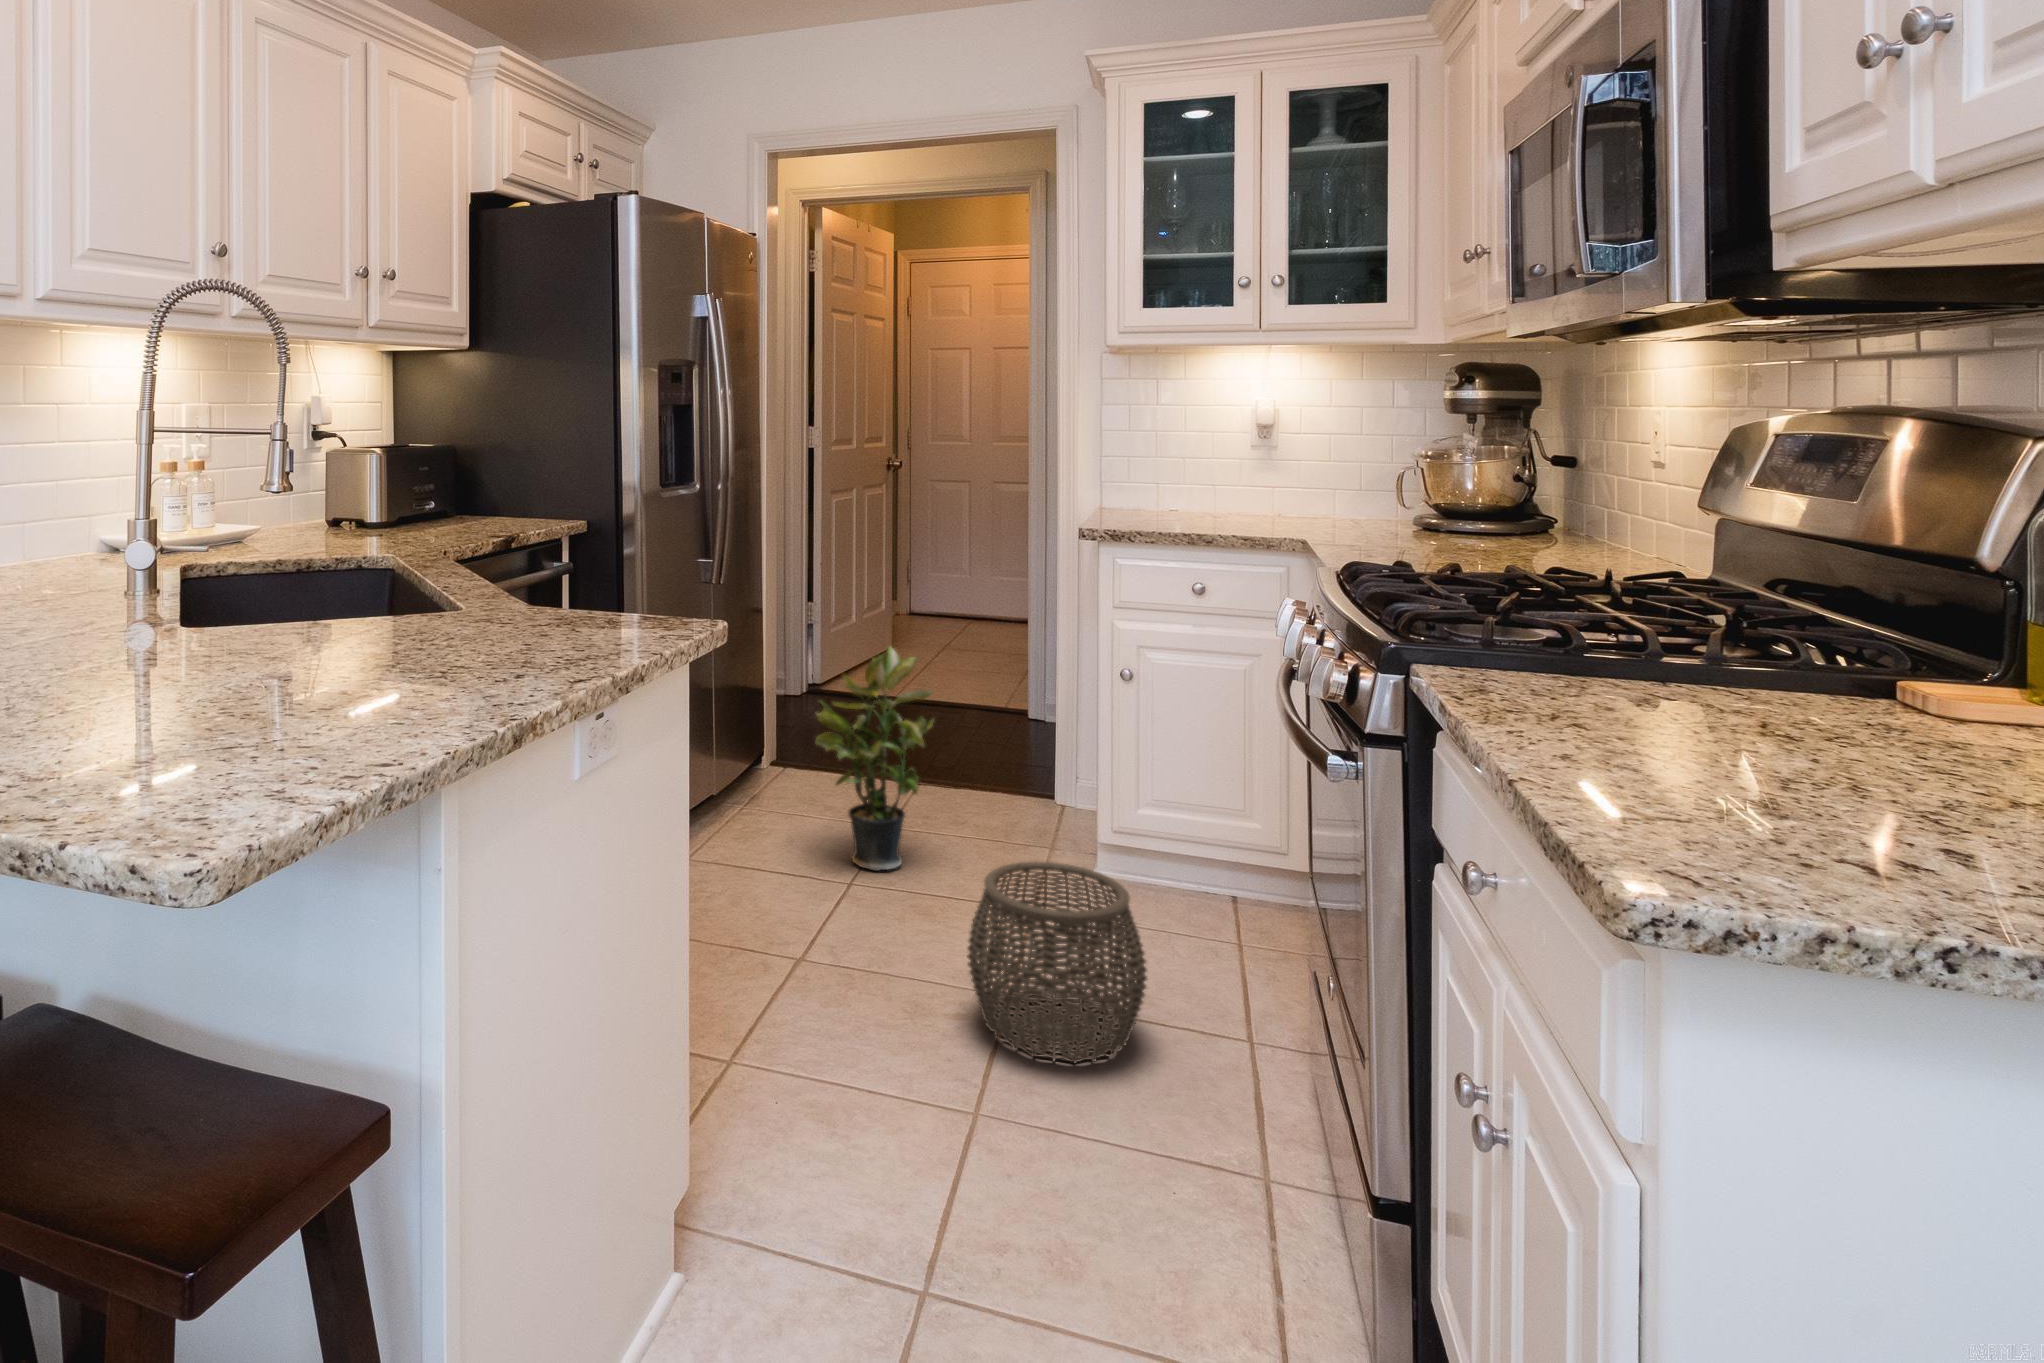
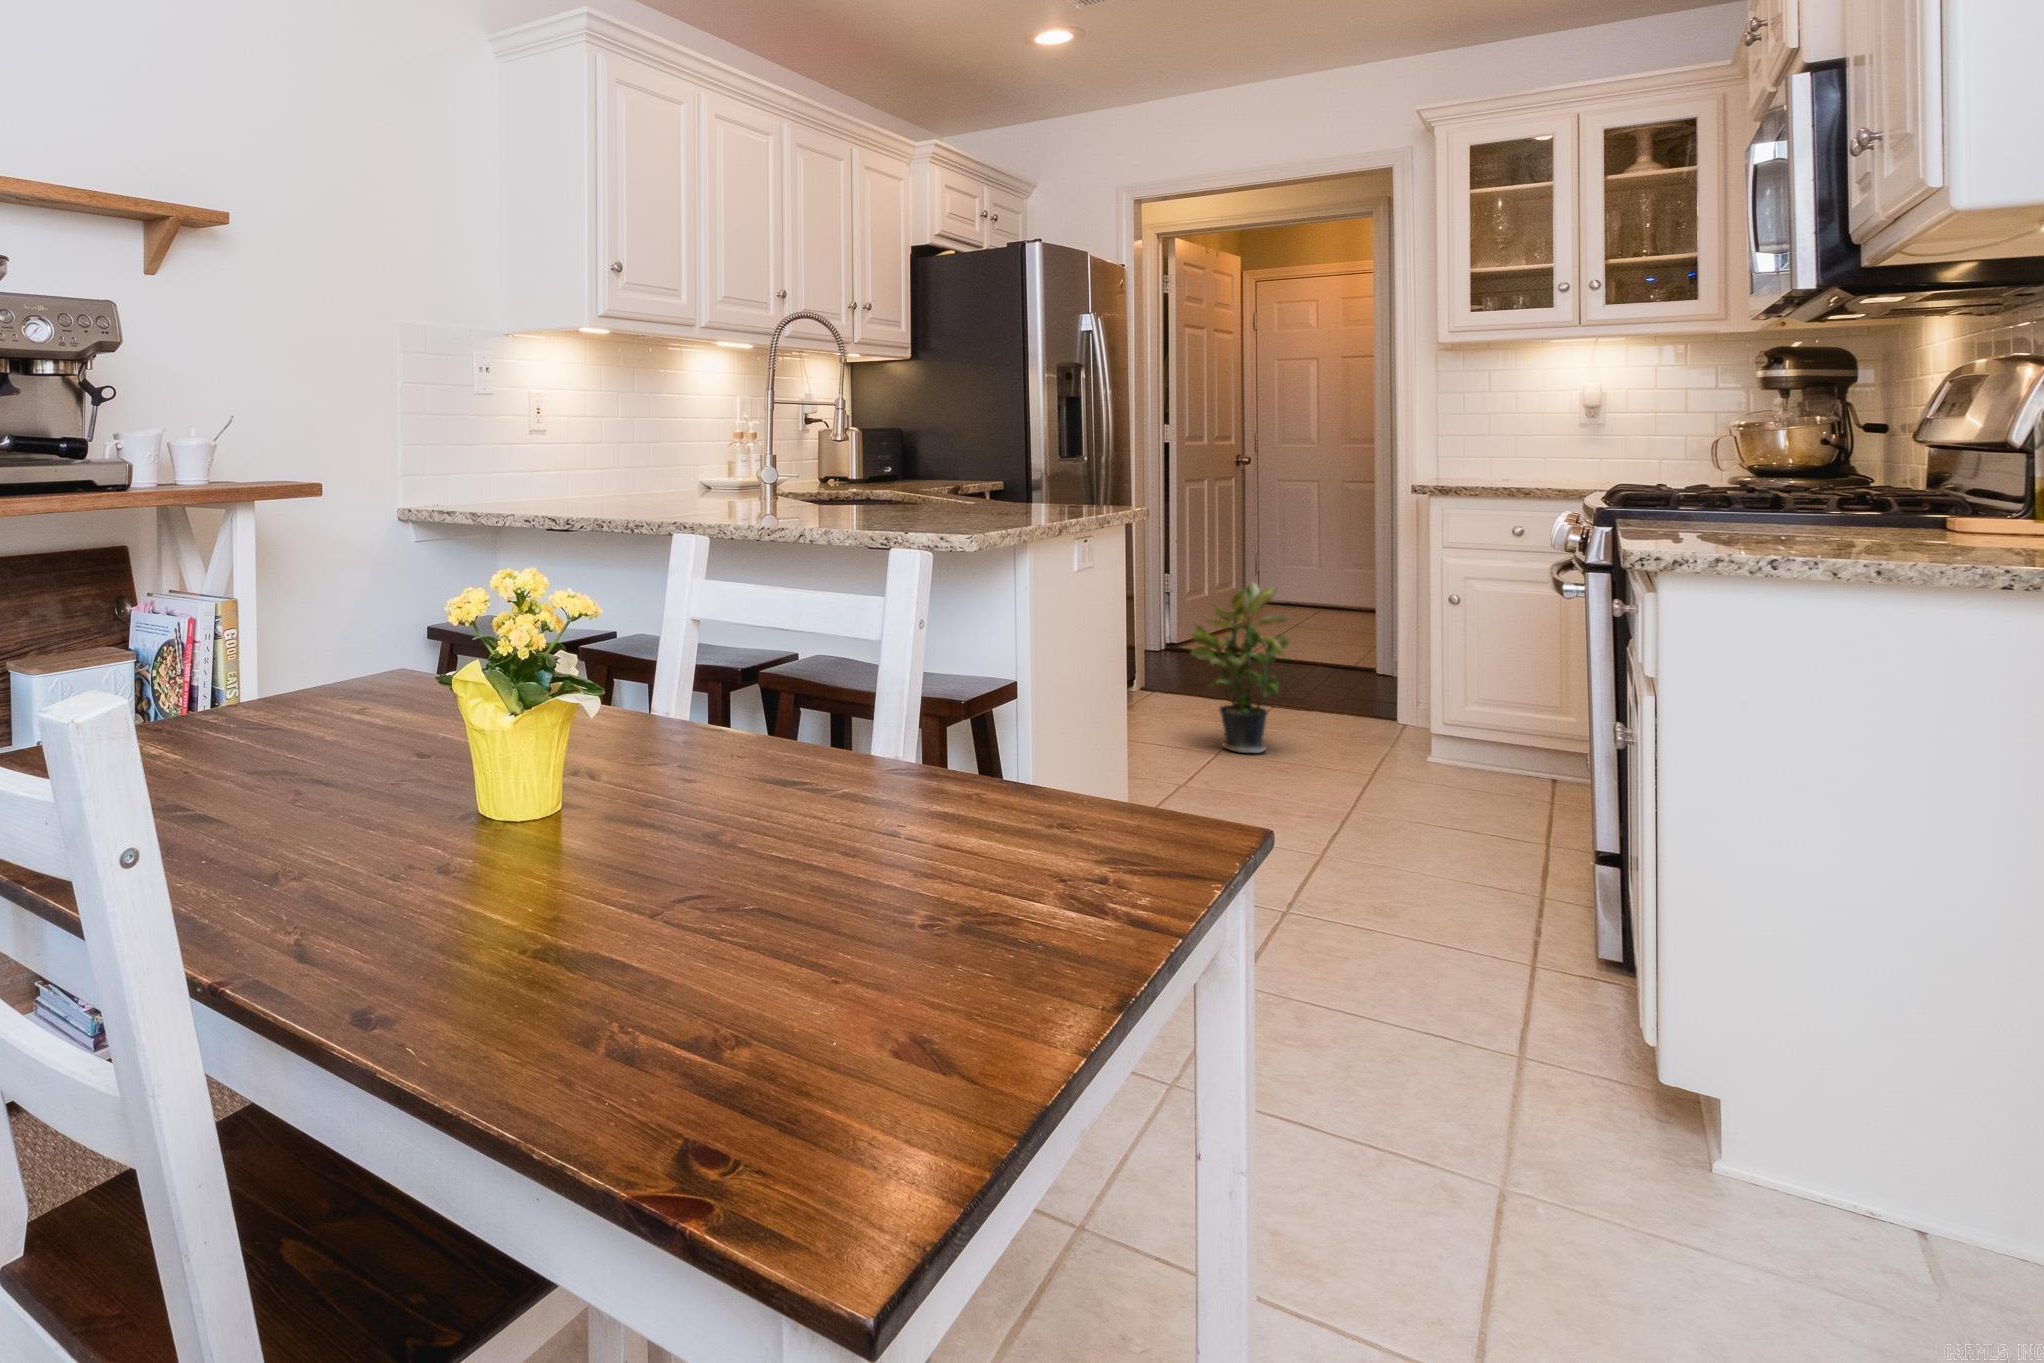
woven basket: present [967,862,1147,1063] -> none [1325,719,1473,853]

